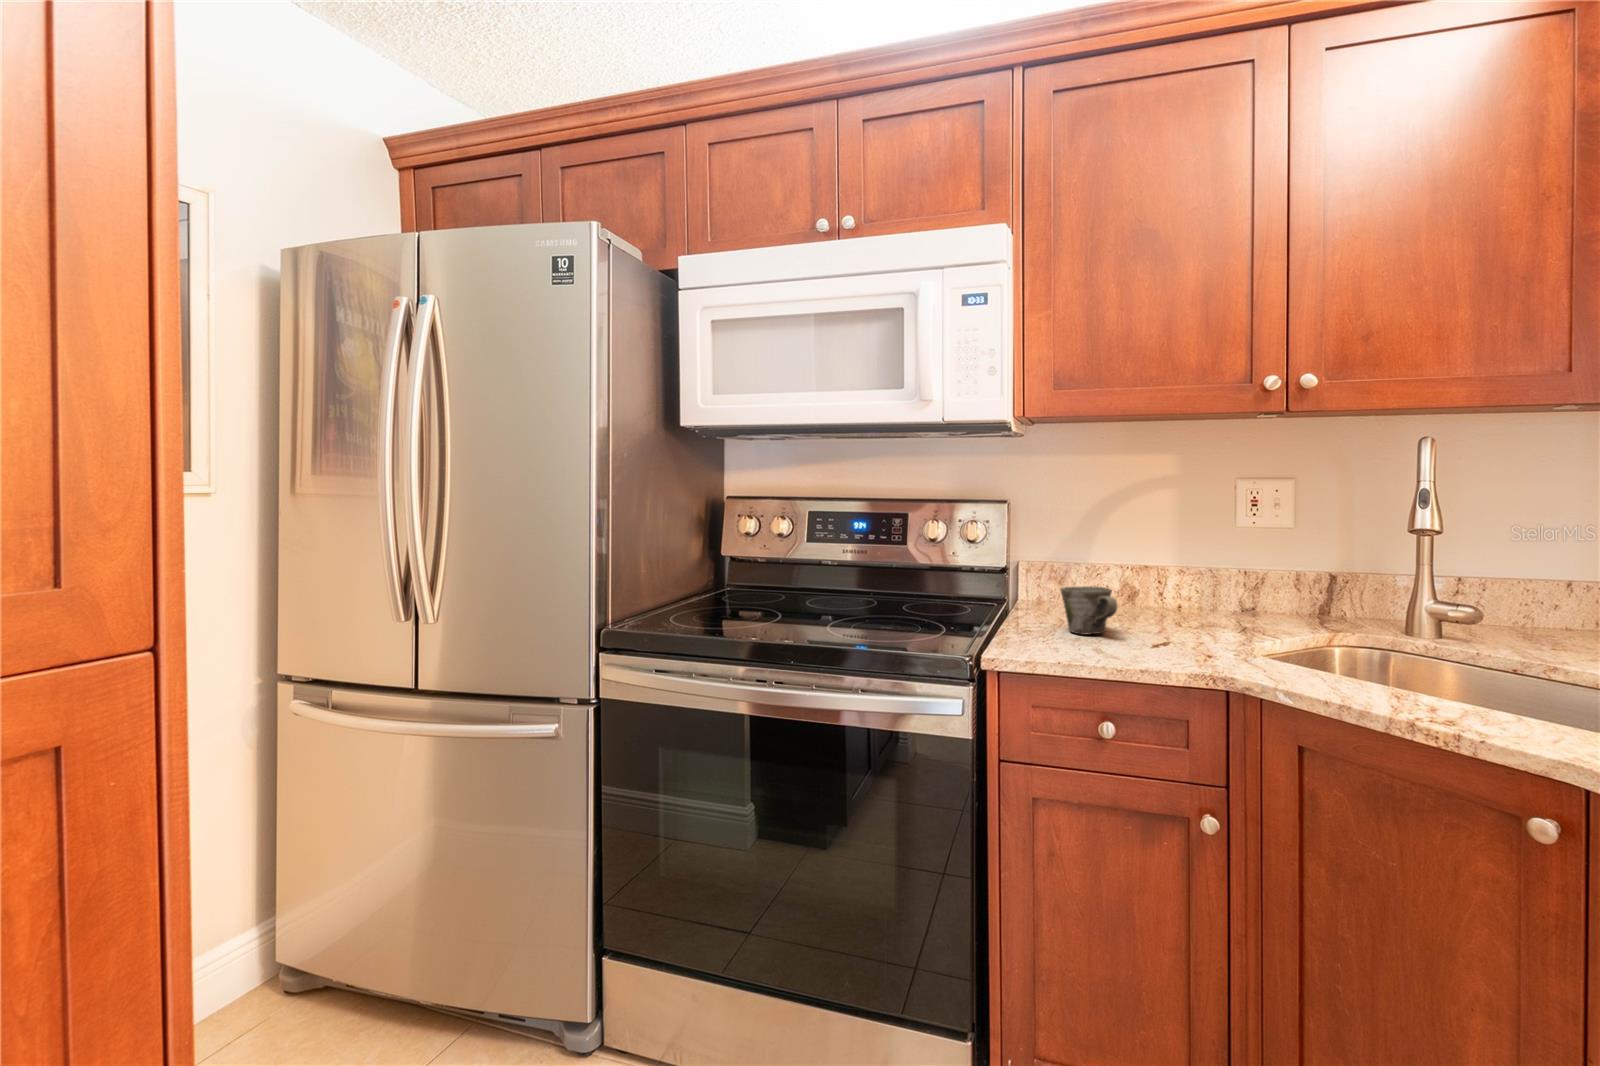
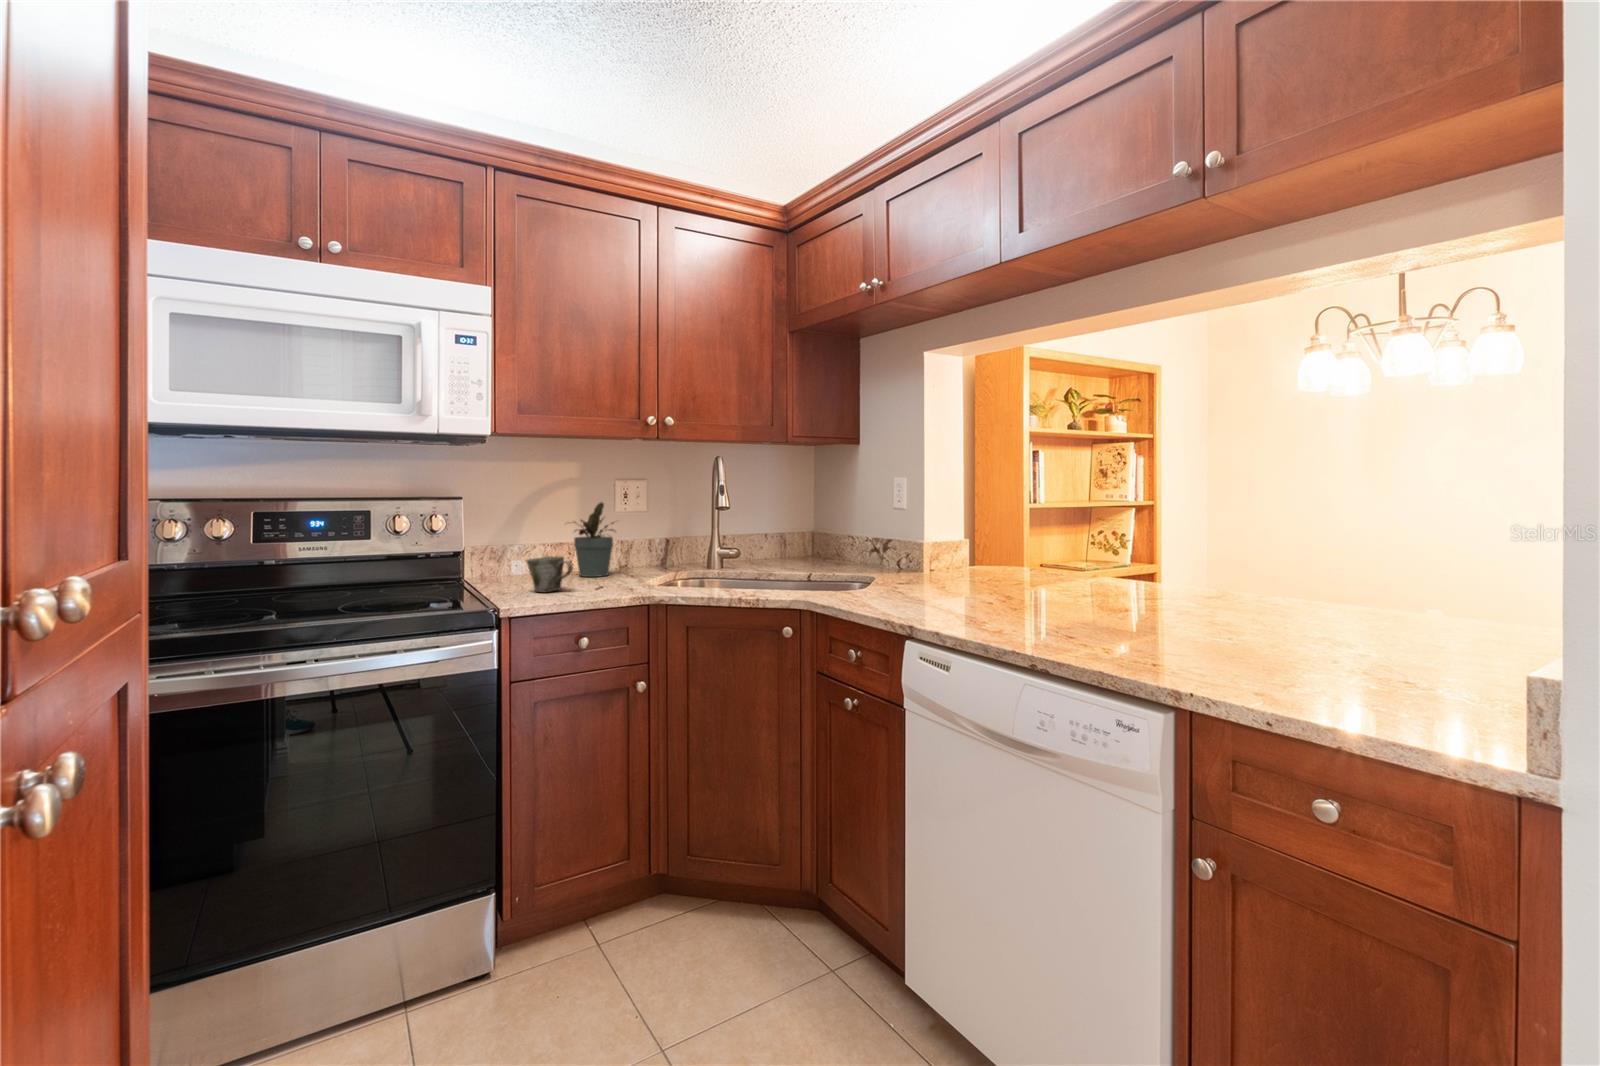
potted plant: none [1147,516,1234,620] -> present [574,502,615,577]

